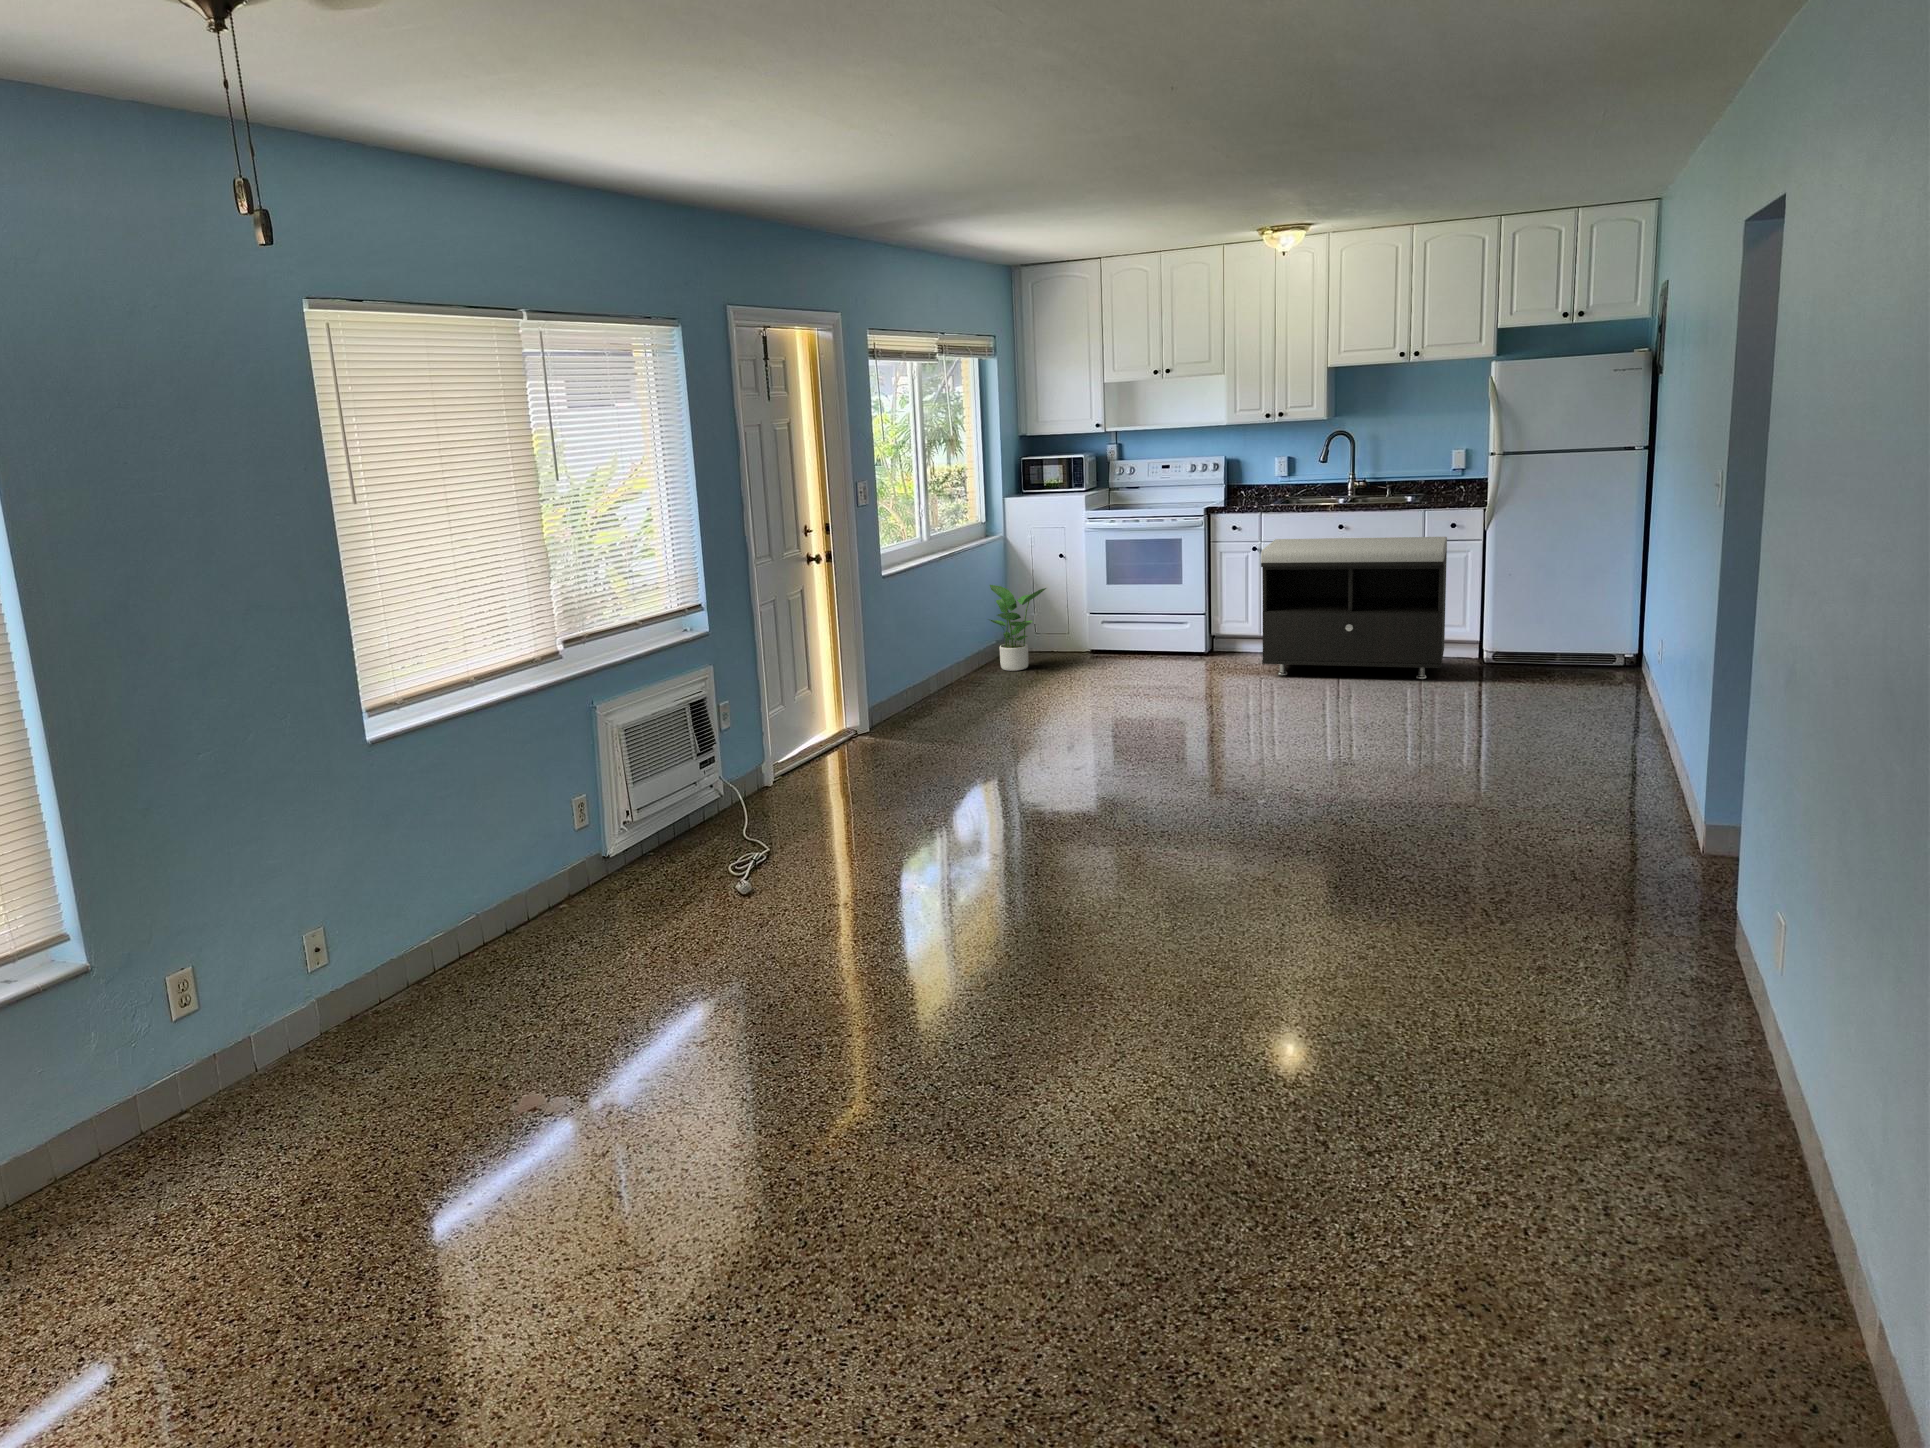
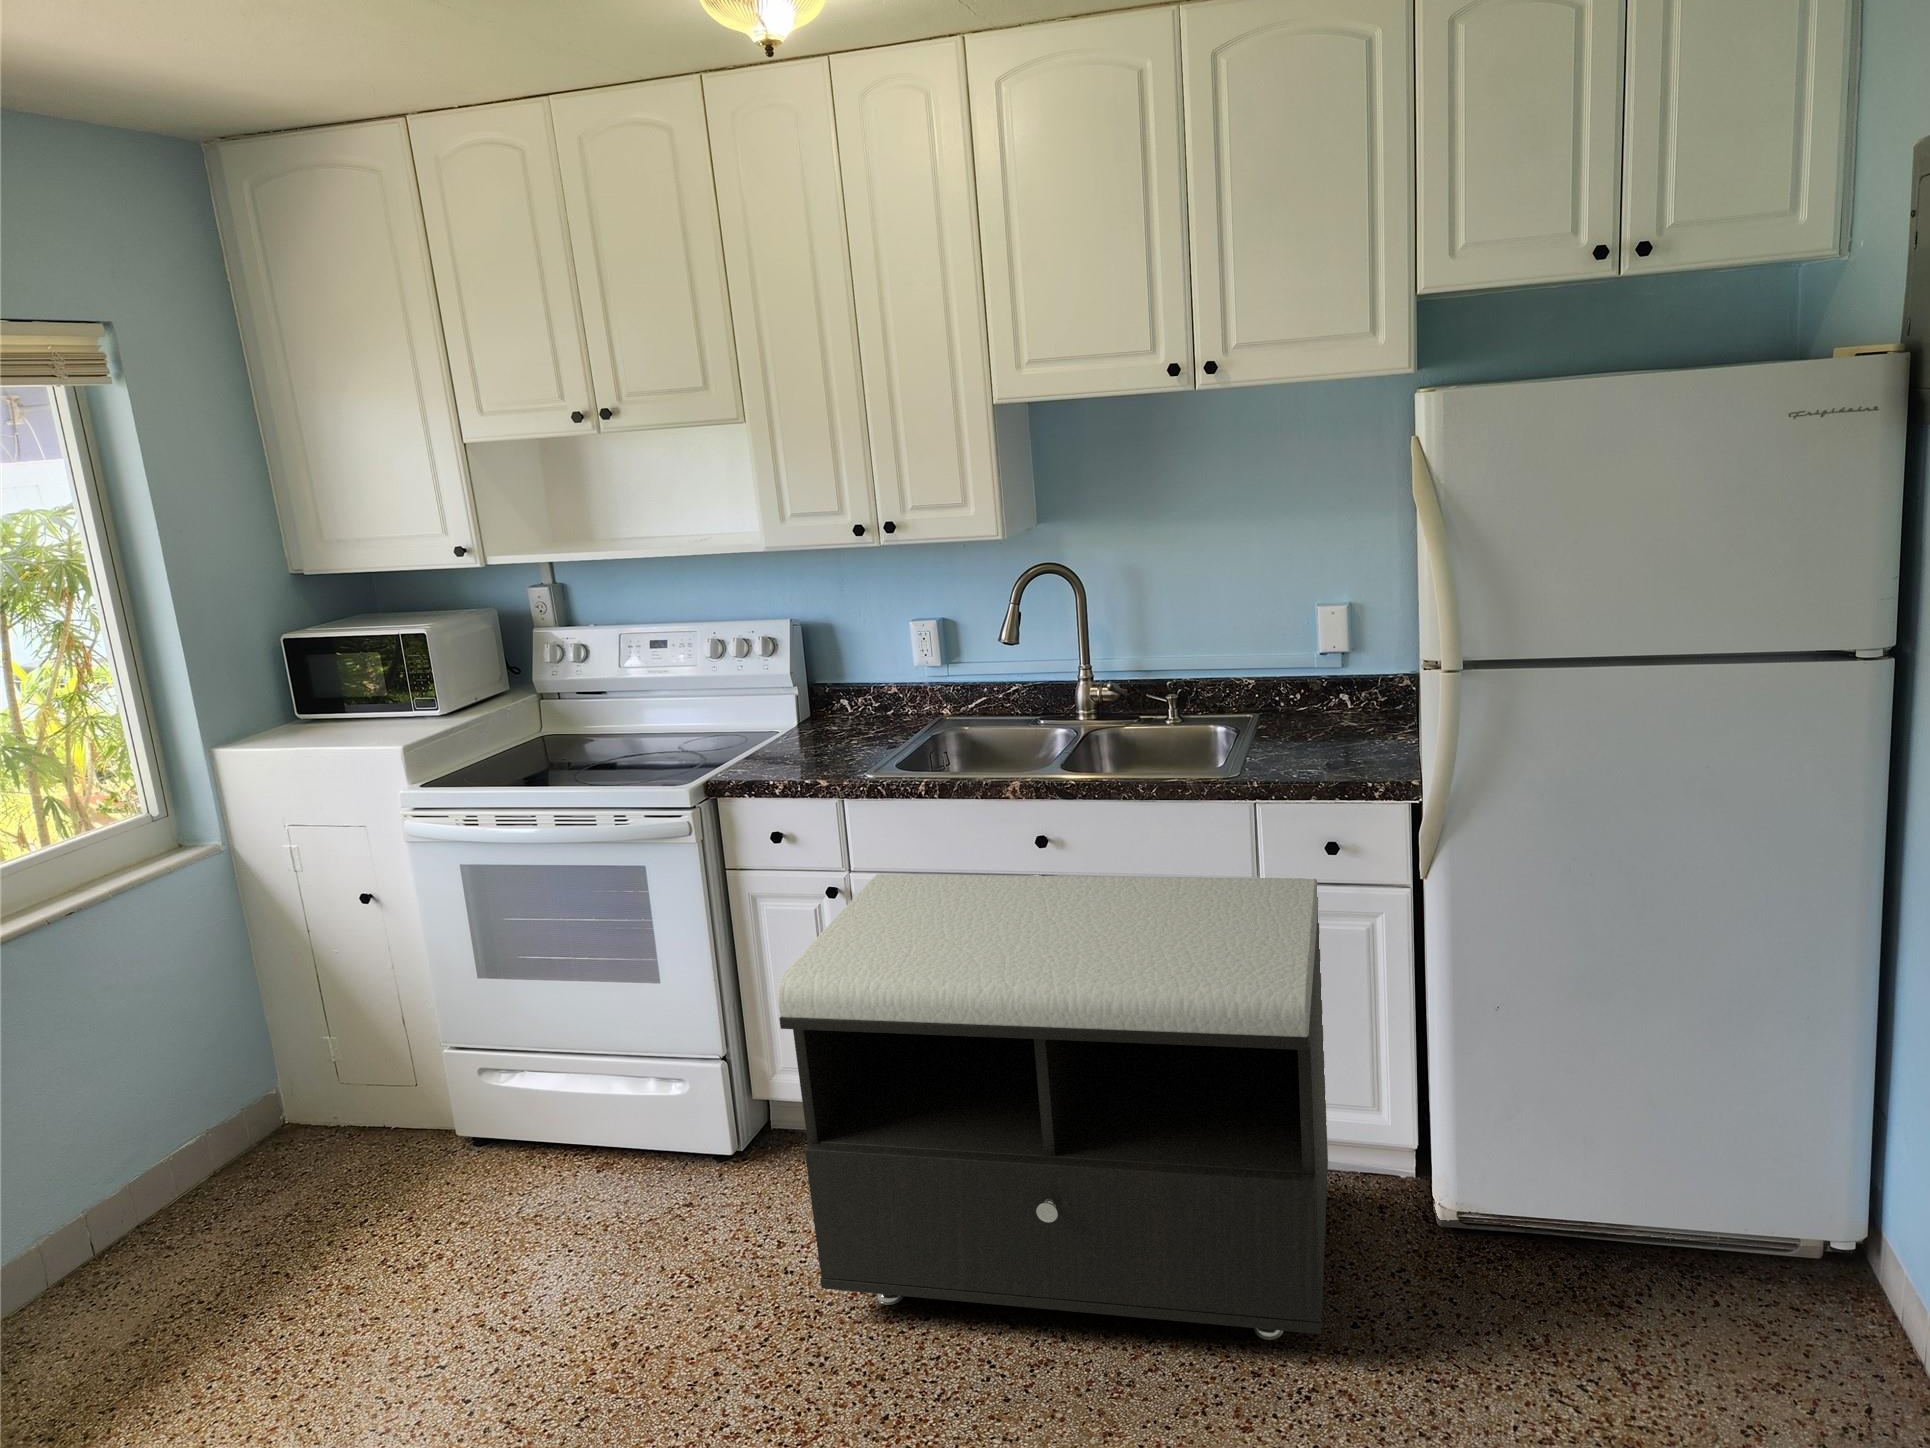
potted plant: present [988,585,1046,671] -> none [97,1020,279,1260]

